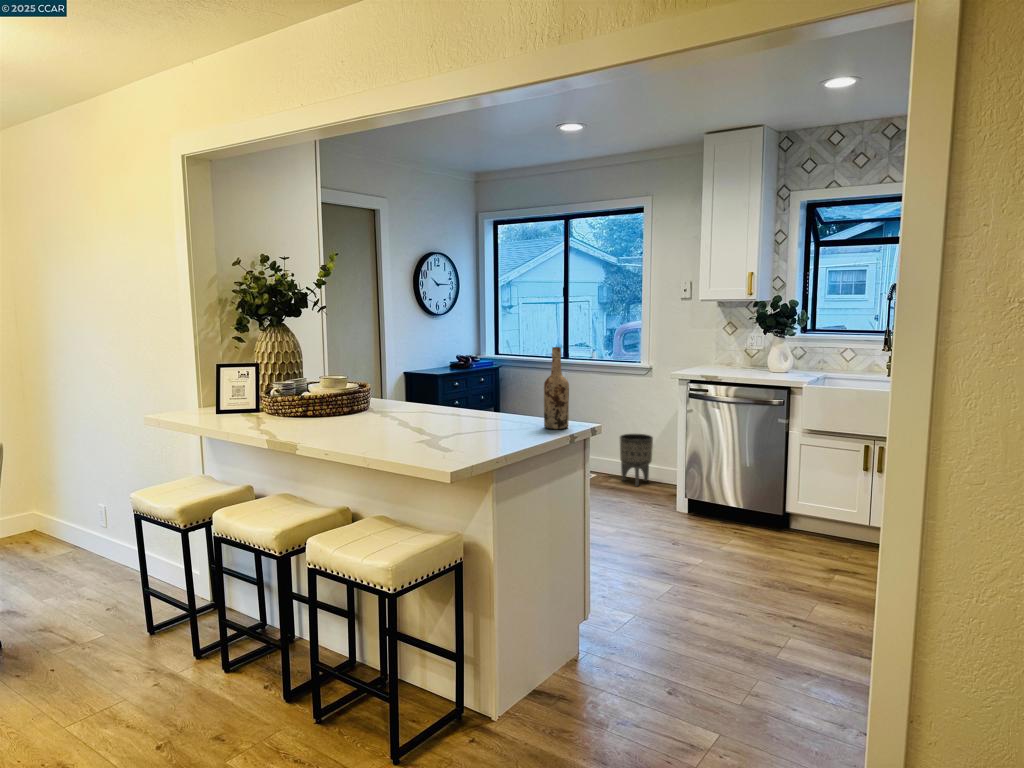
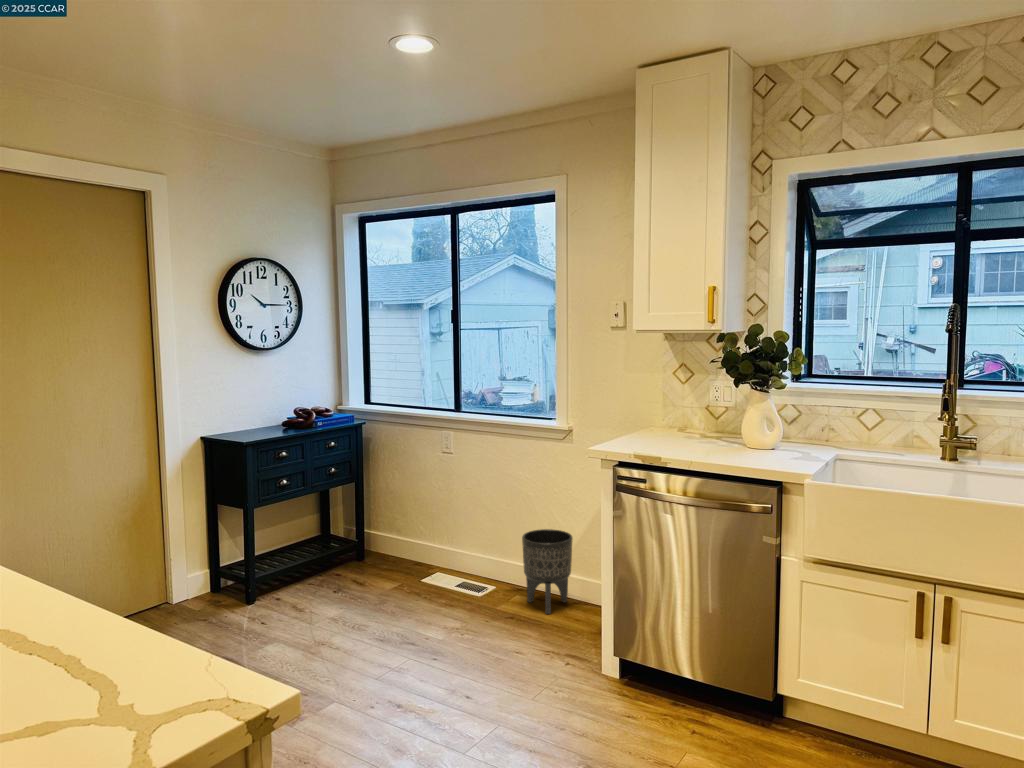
wine bottle: present [544,347,569,429] -> none [113,484,196,725]

